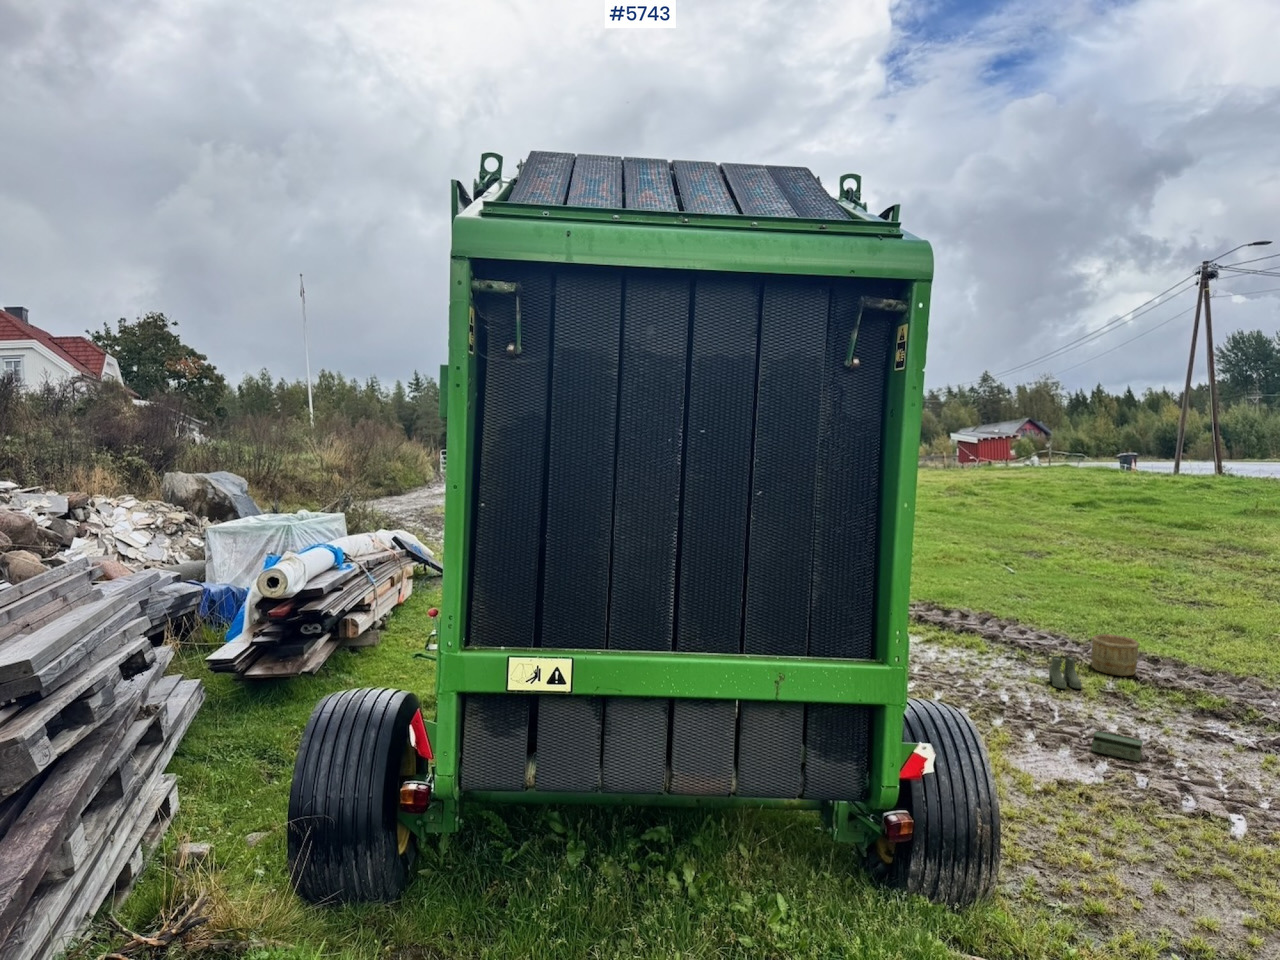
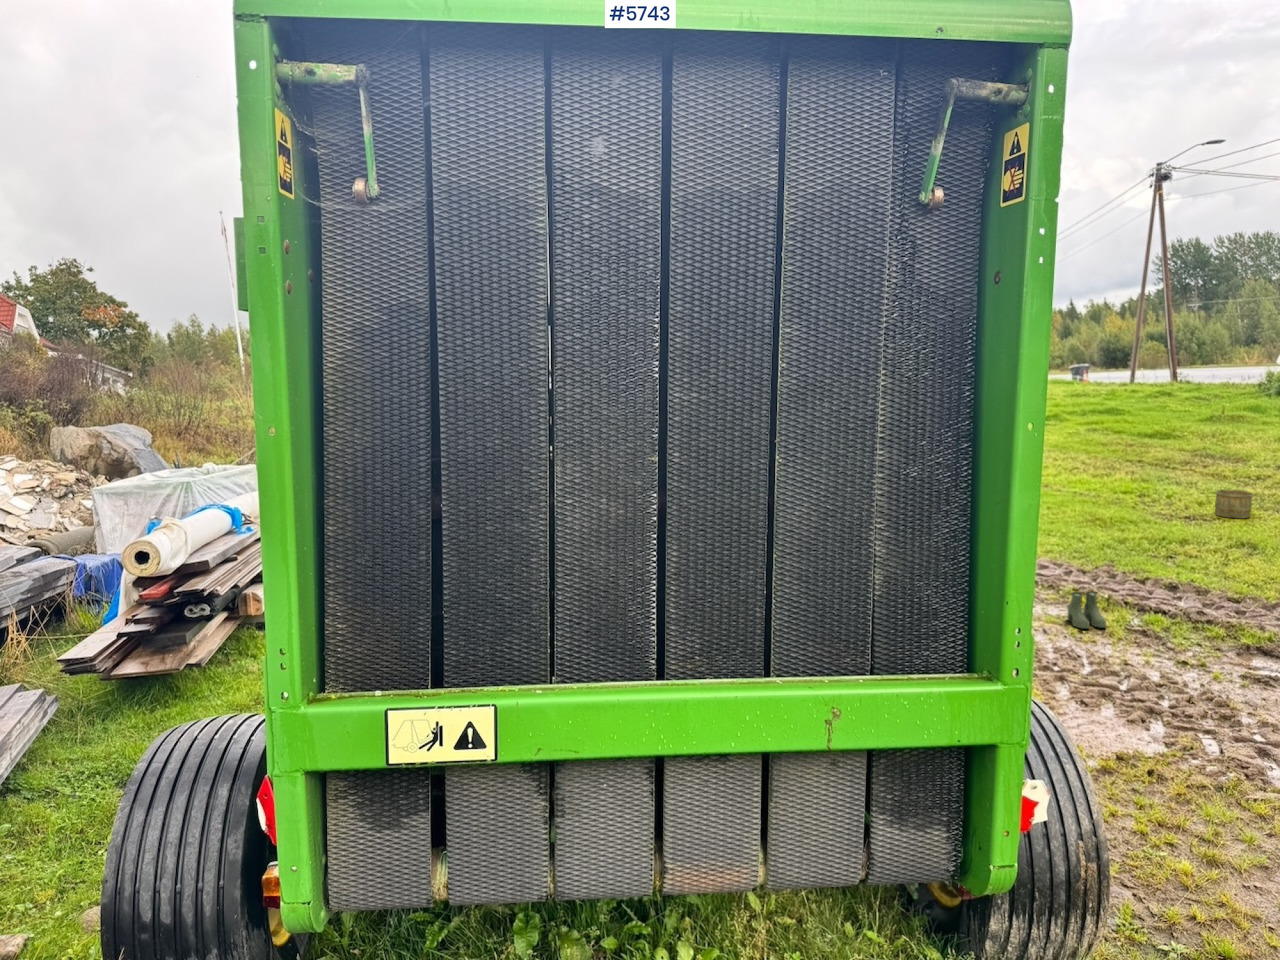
wooden bucket: present [1091,634,1139,676] -> present [1215,490,1254,518]
toolbox: present [1092,731,1143,761] -> none [1140,682,1200,719]

